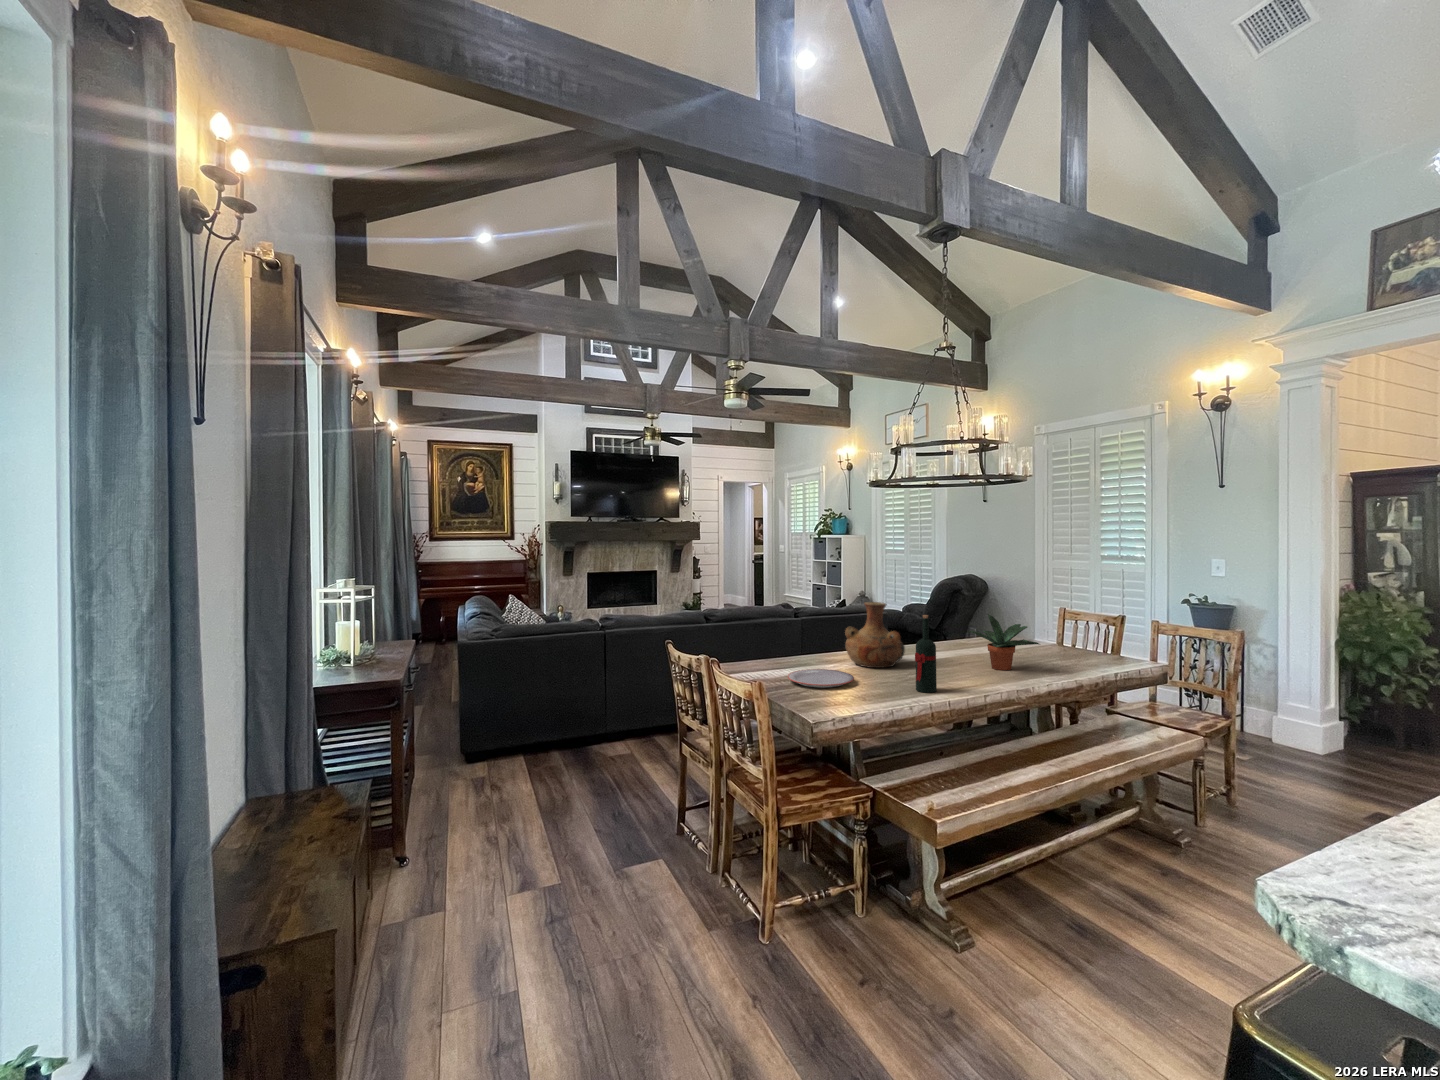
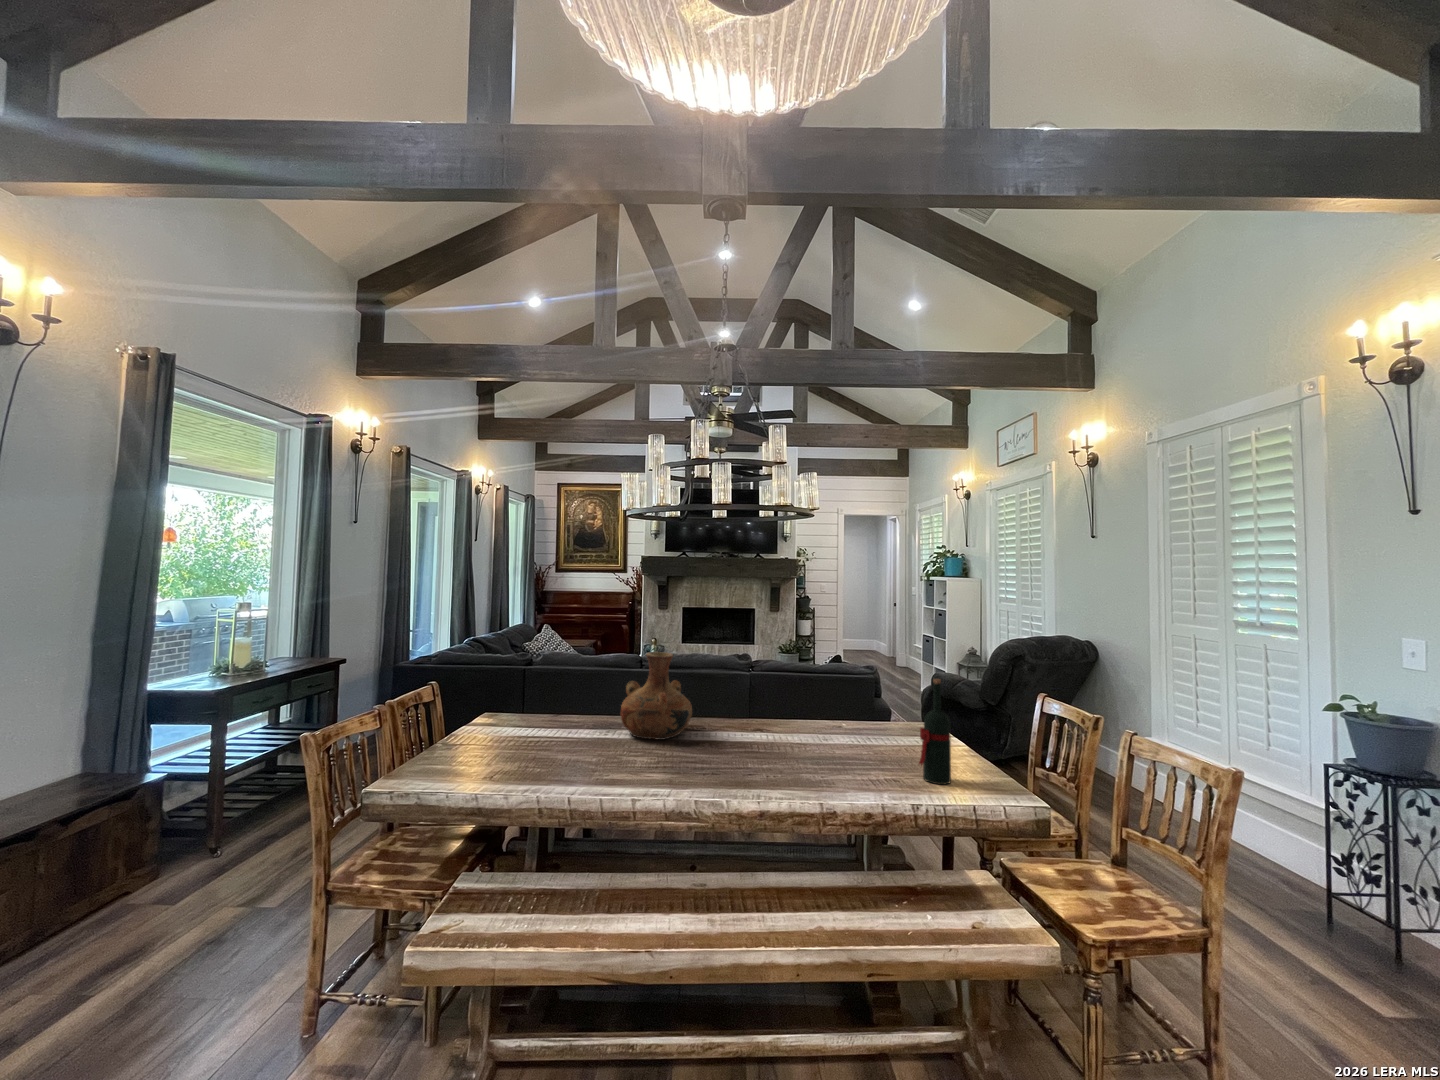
potted plant: present [969,614,1040,670] -> none [749,683,831,770]
wine bottle: present [915,615,937,693] -> present [919,679,951,784]
plate: present [788,669,854,688] -> none [478,727,564,753]

